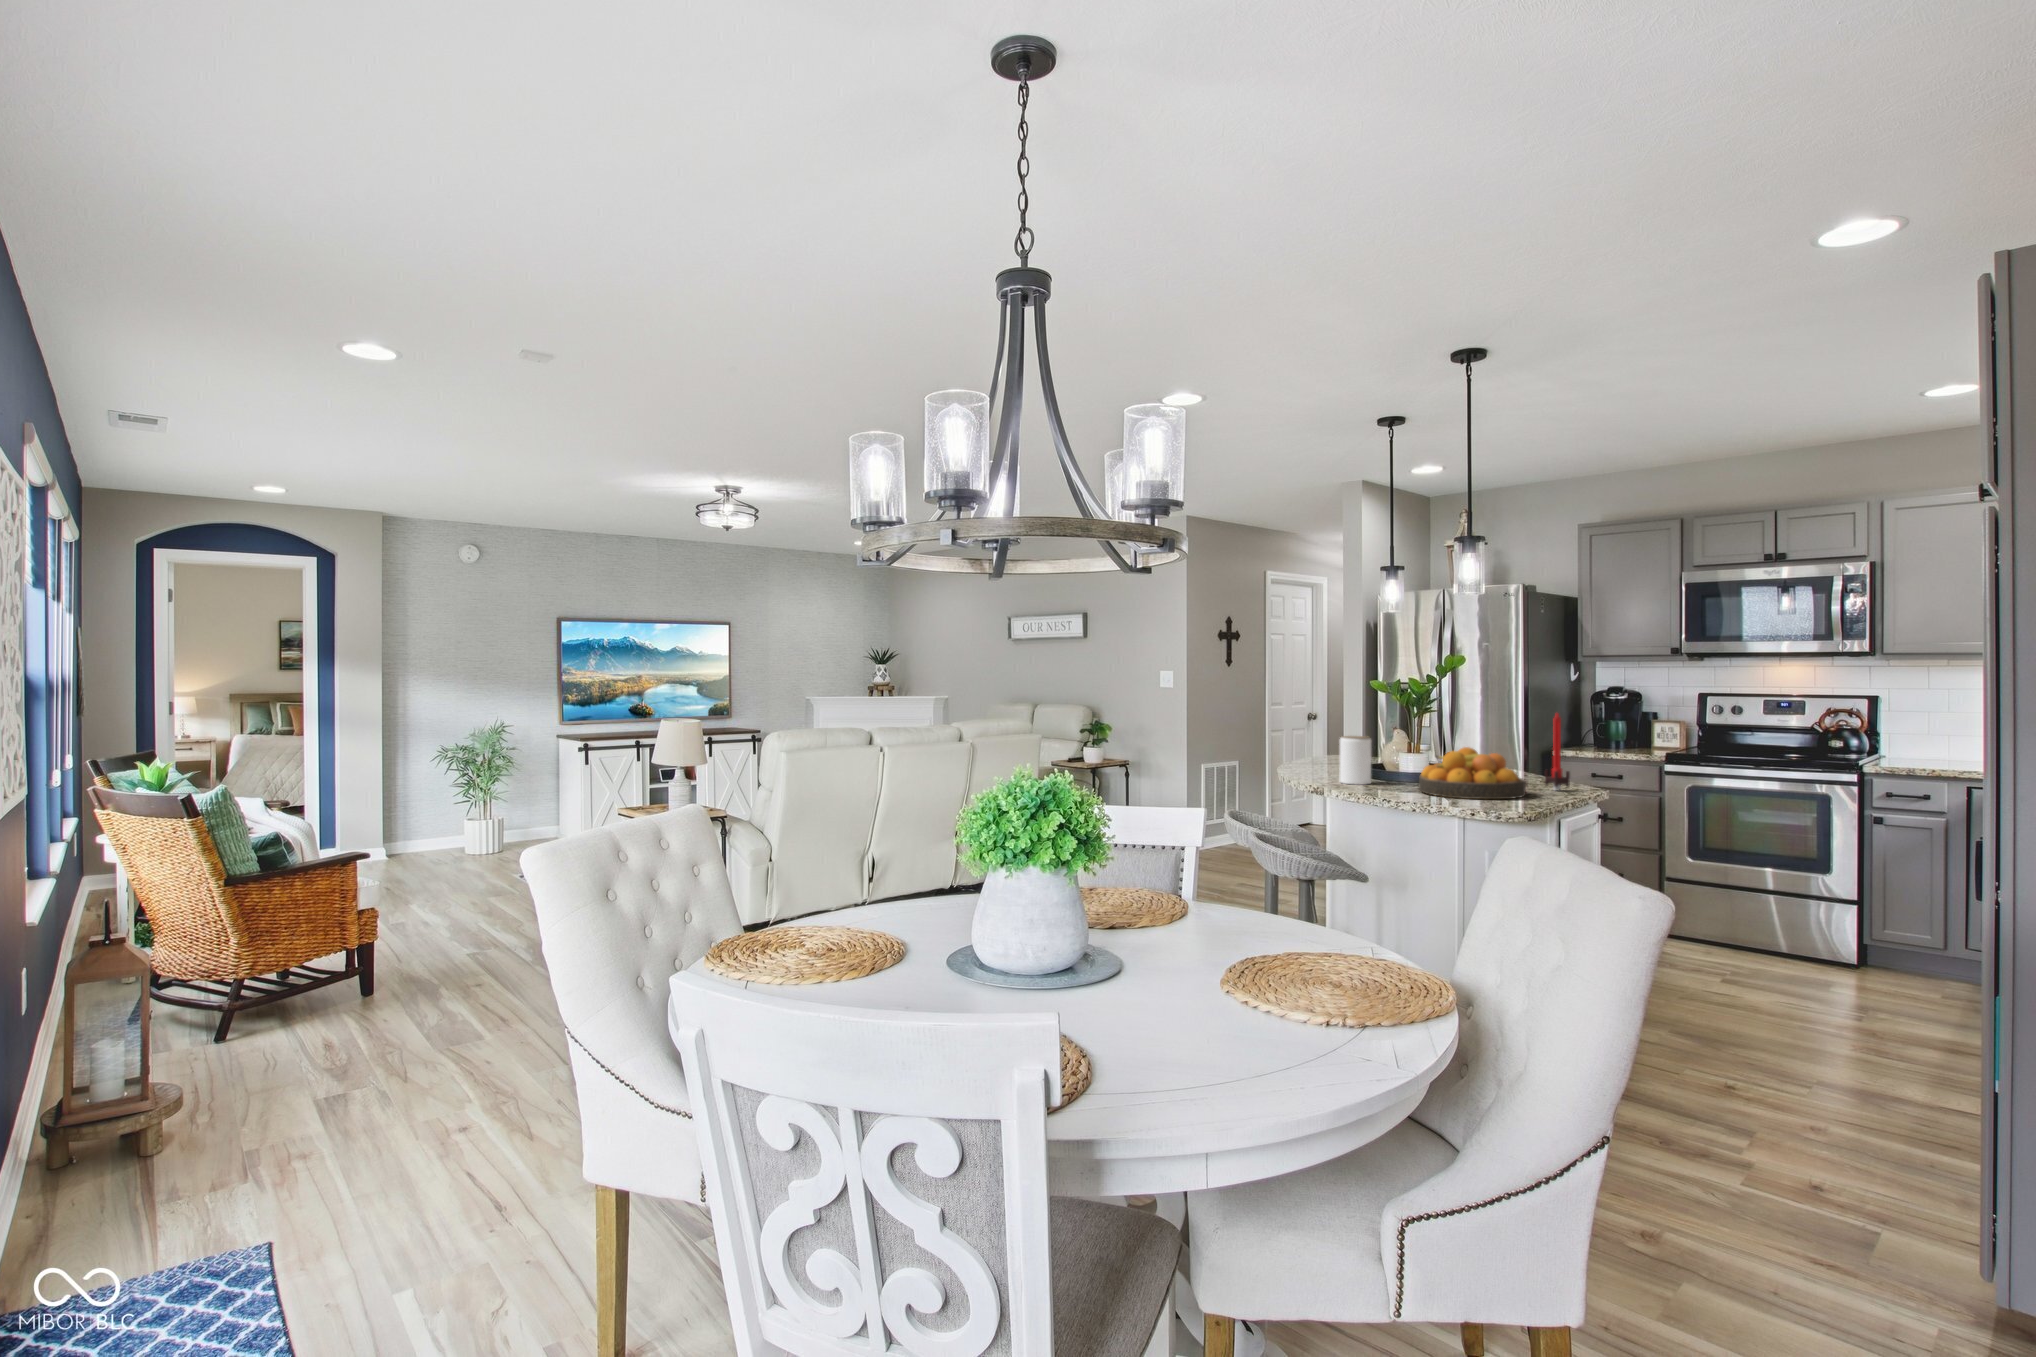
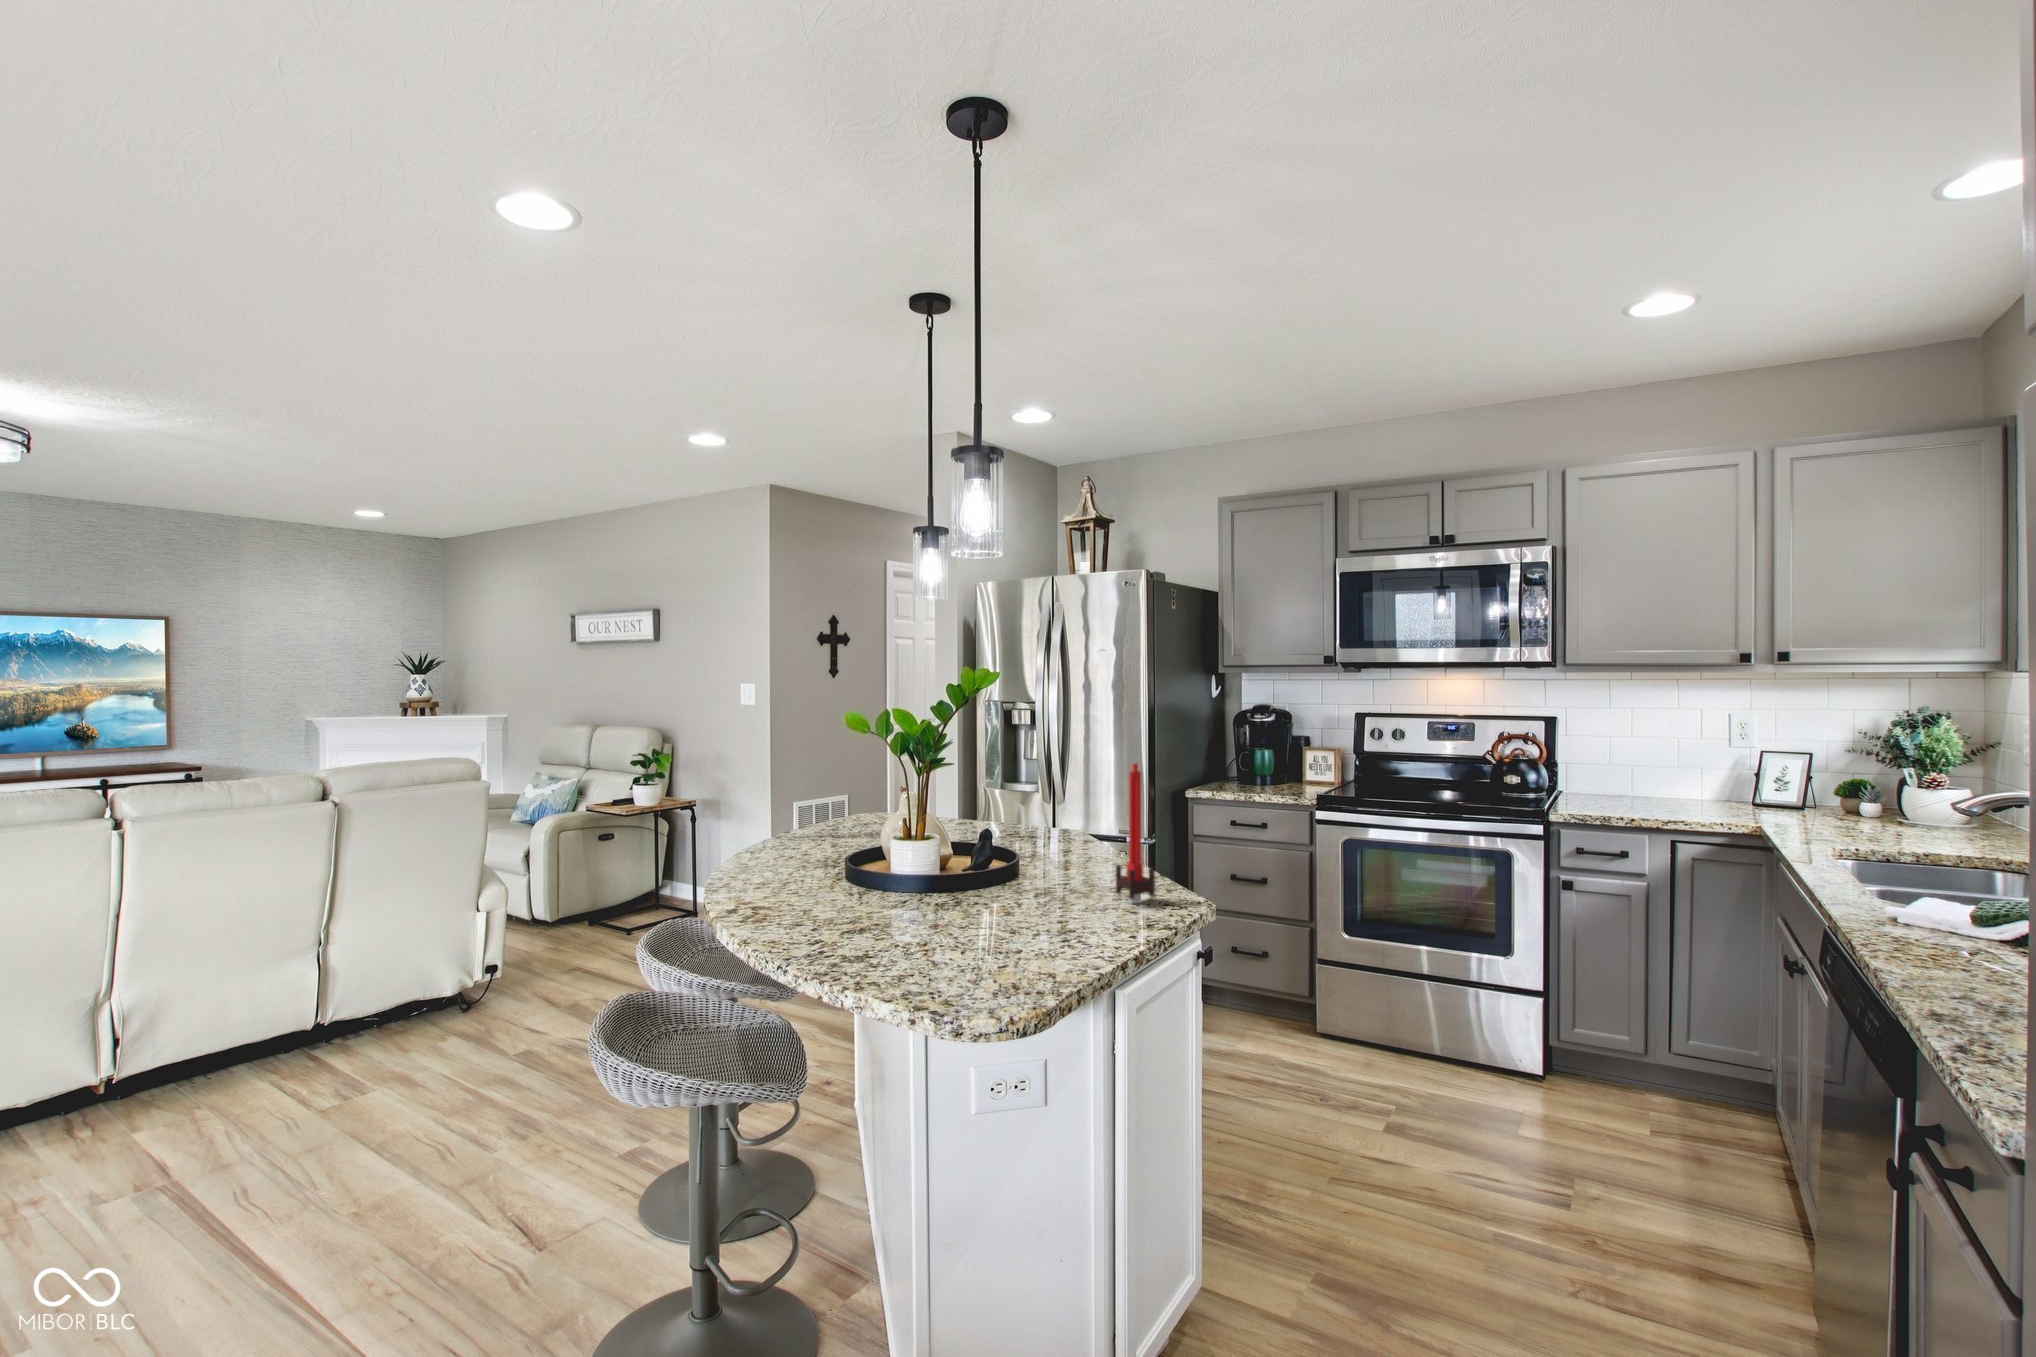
jar: present [1340,736,1371,785] -> none [783,803,839,896]
fruit bowl: present [1419,747,1526,799] -> none [884,830,1071,948]

